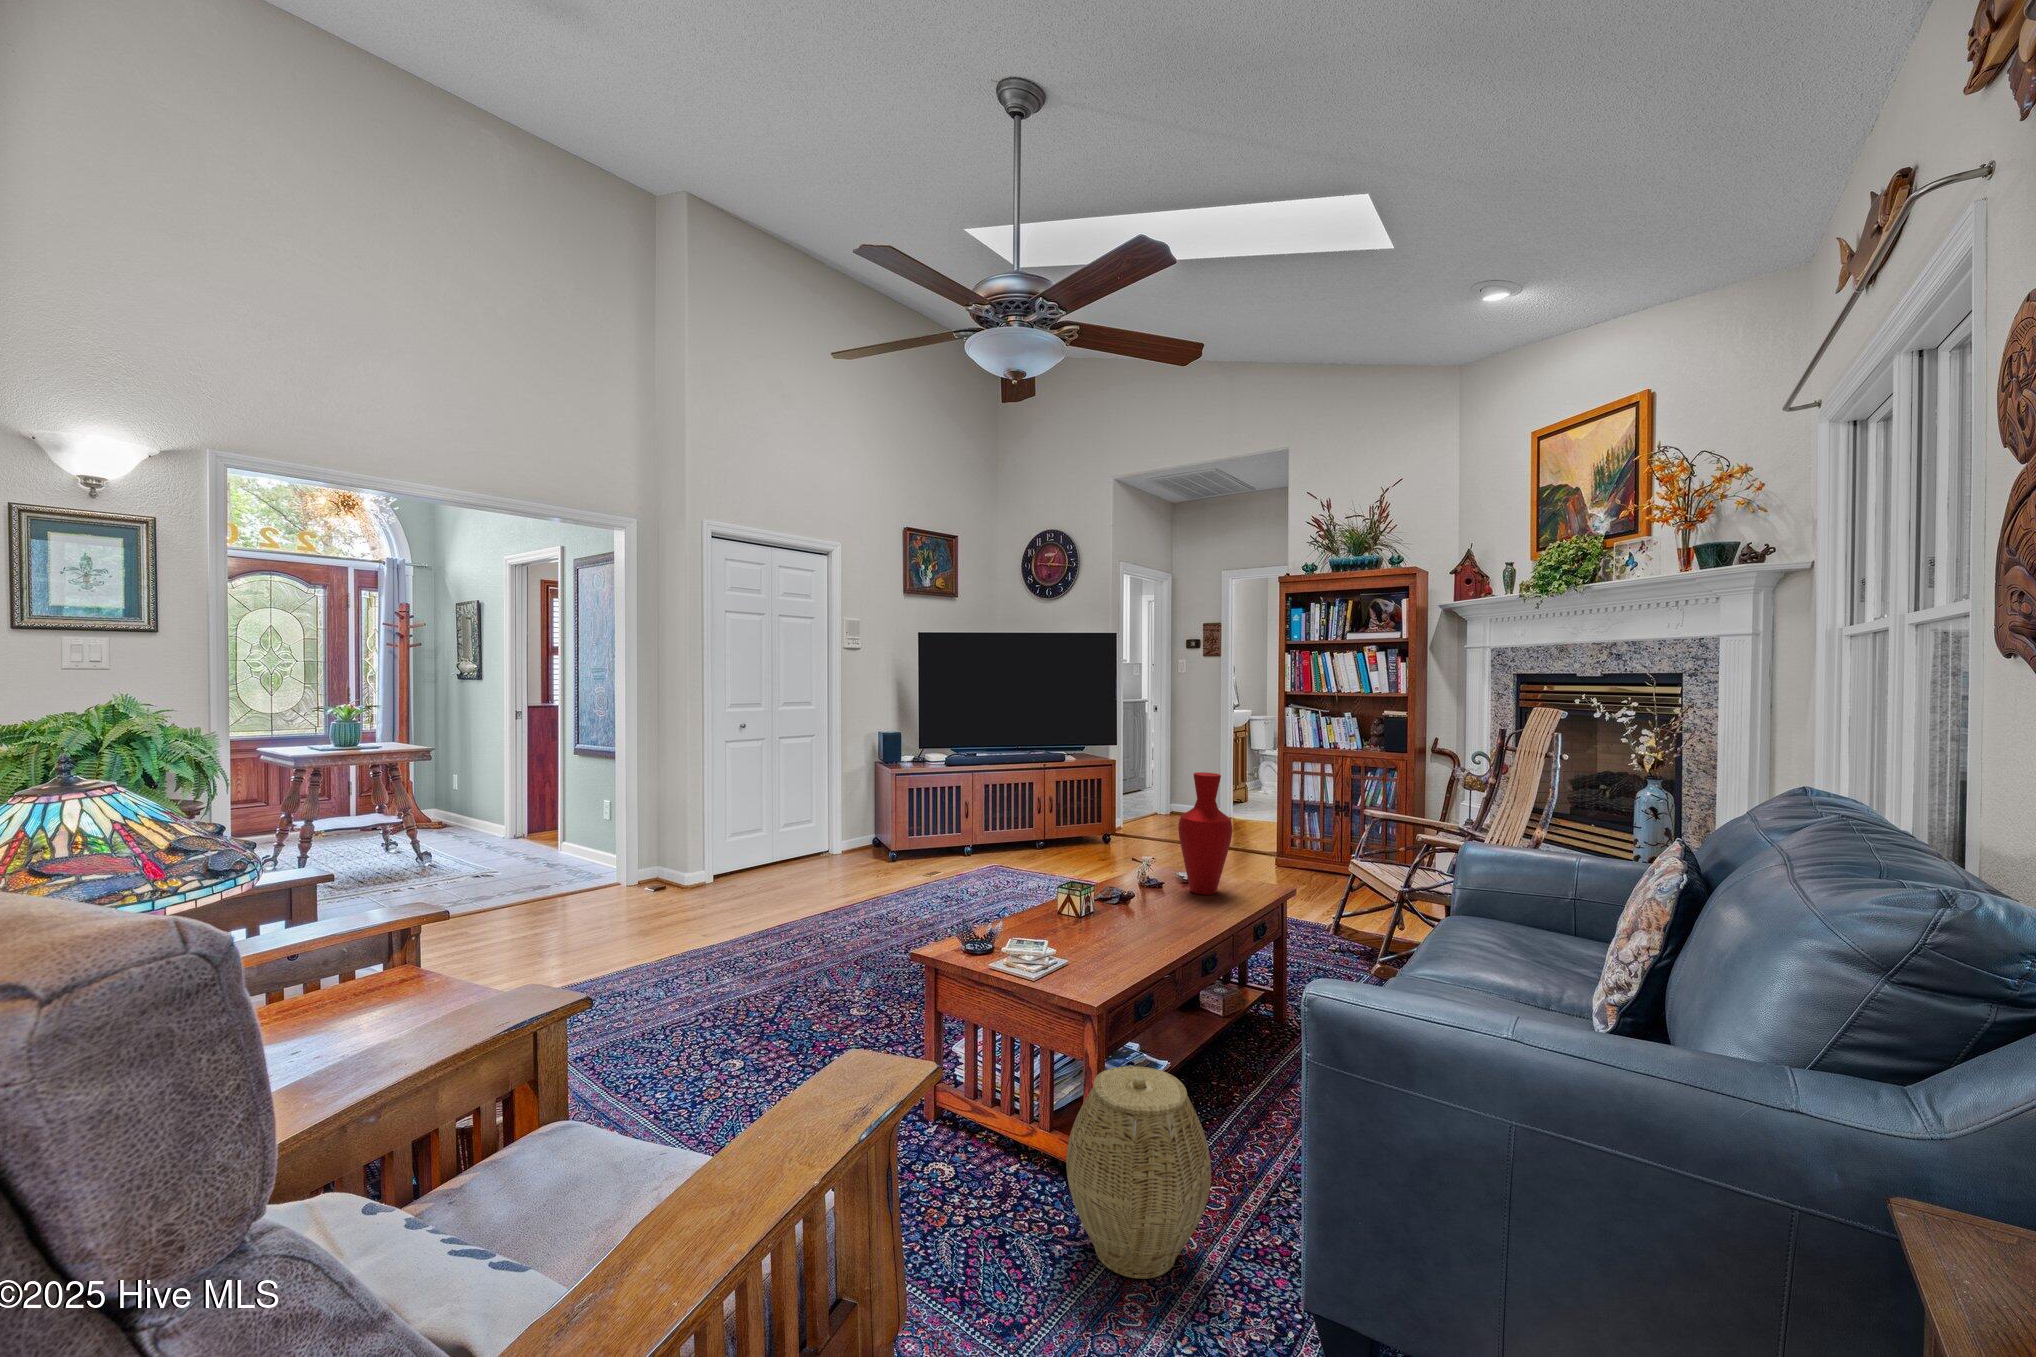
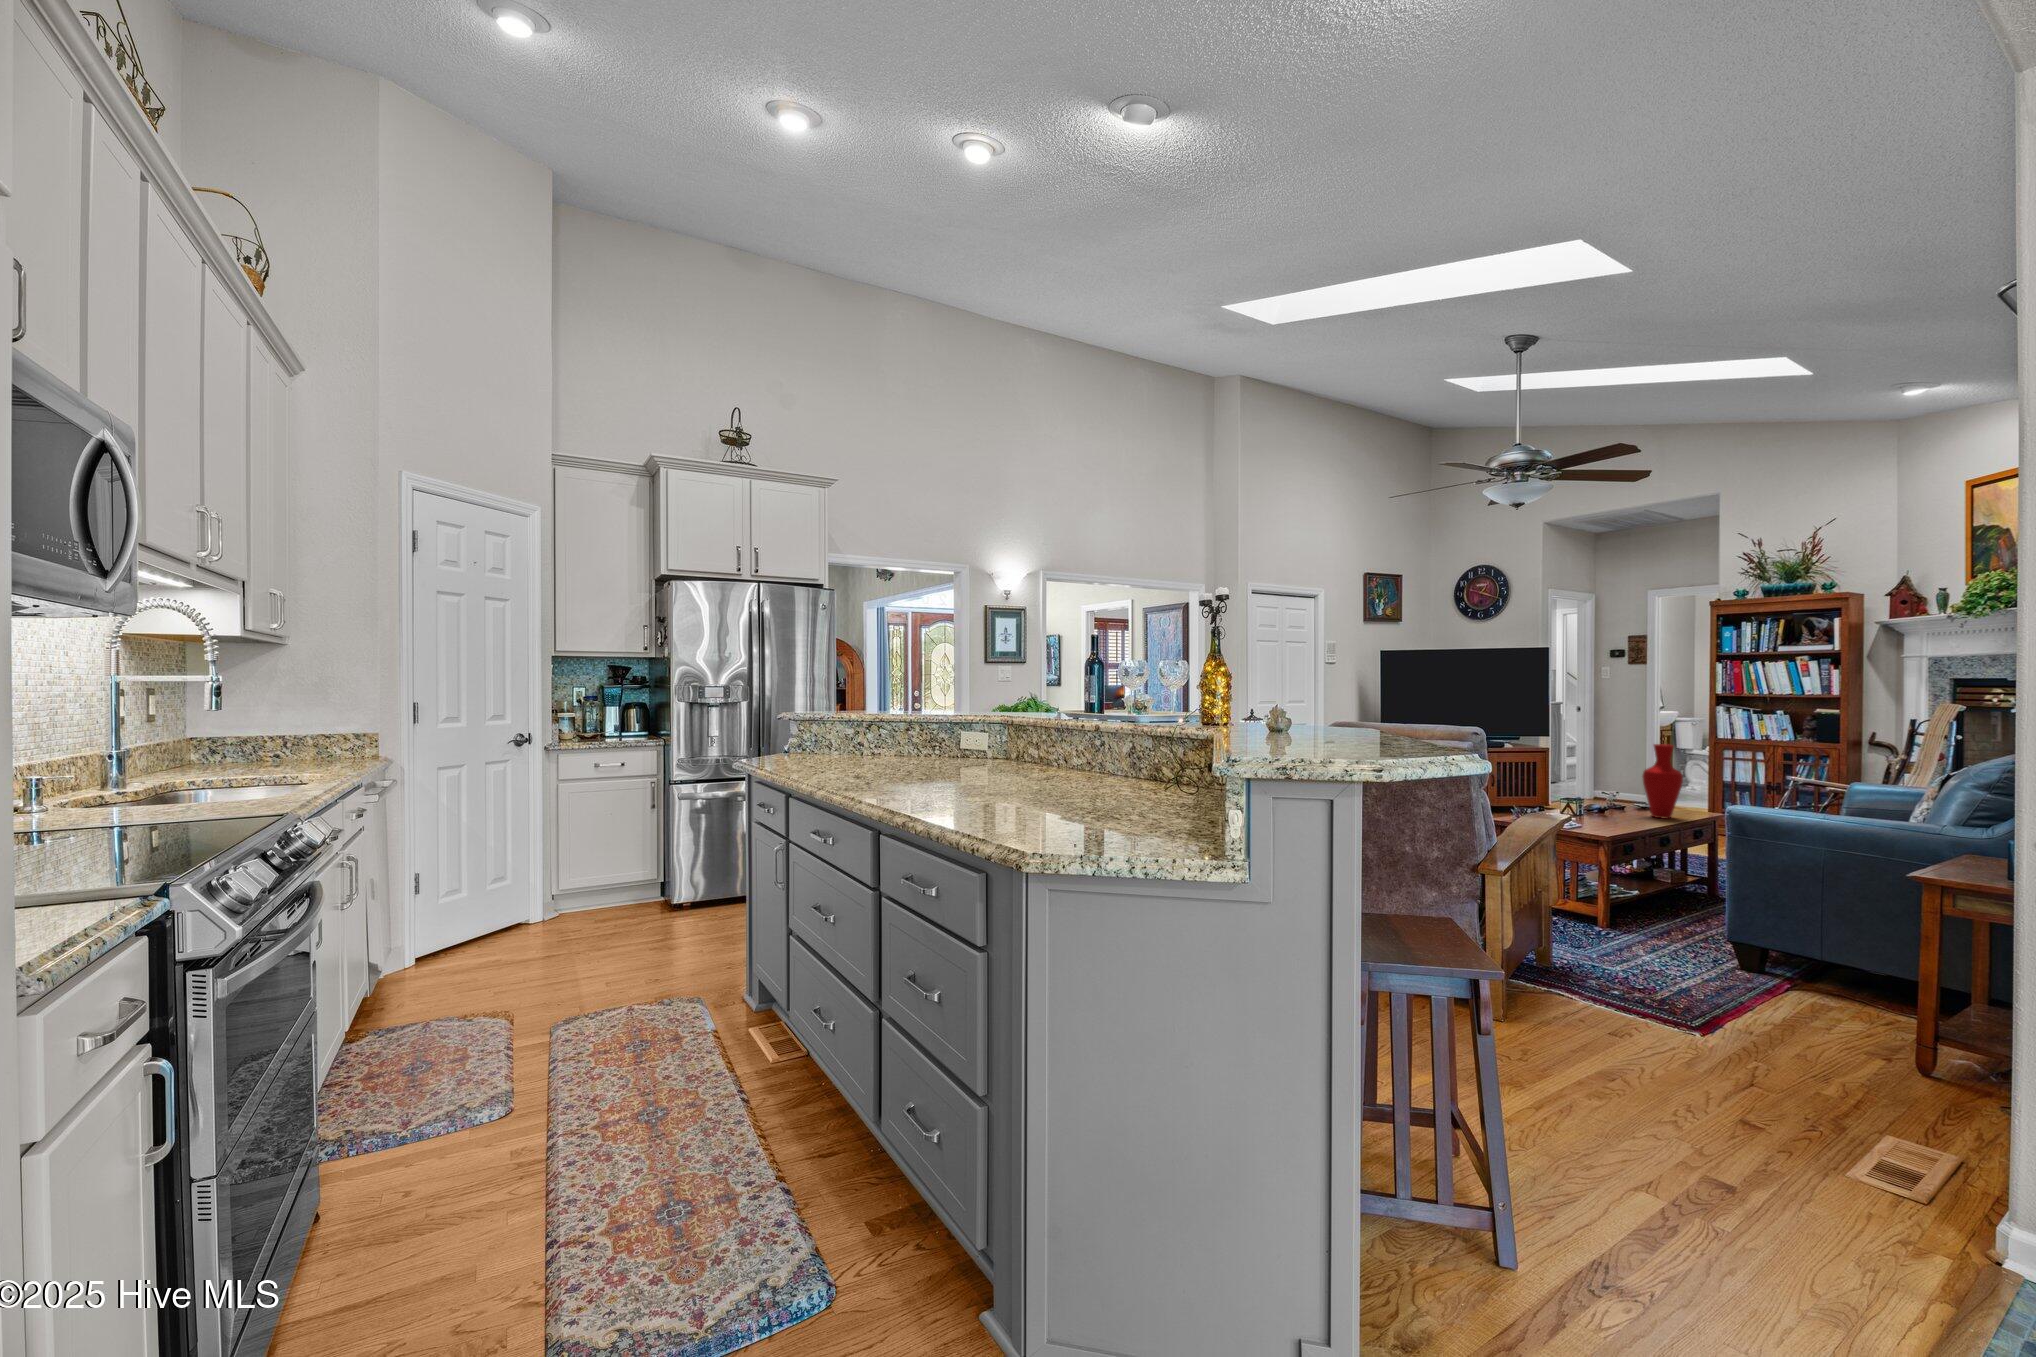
woven basket: present [1066,1066,1211,1279] -> none [1604,874,1686,964]

